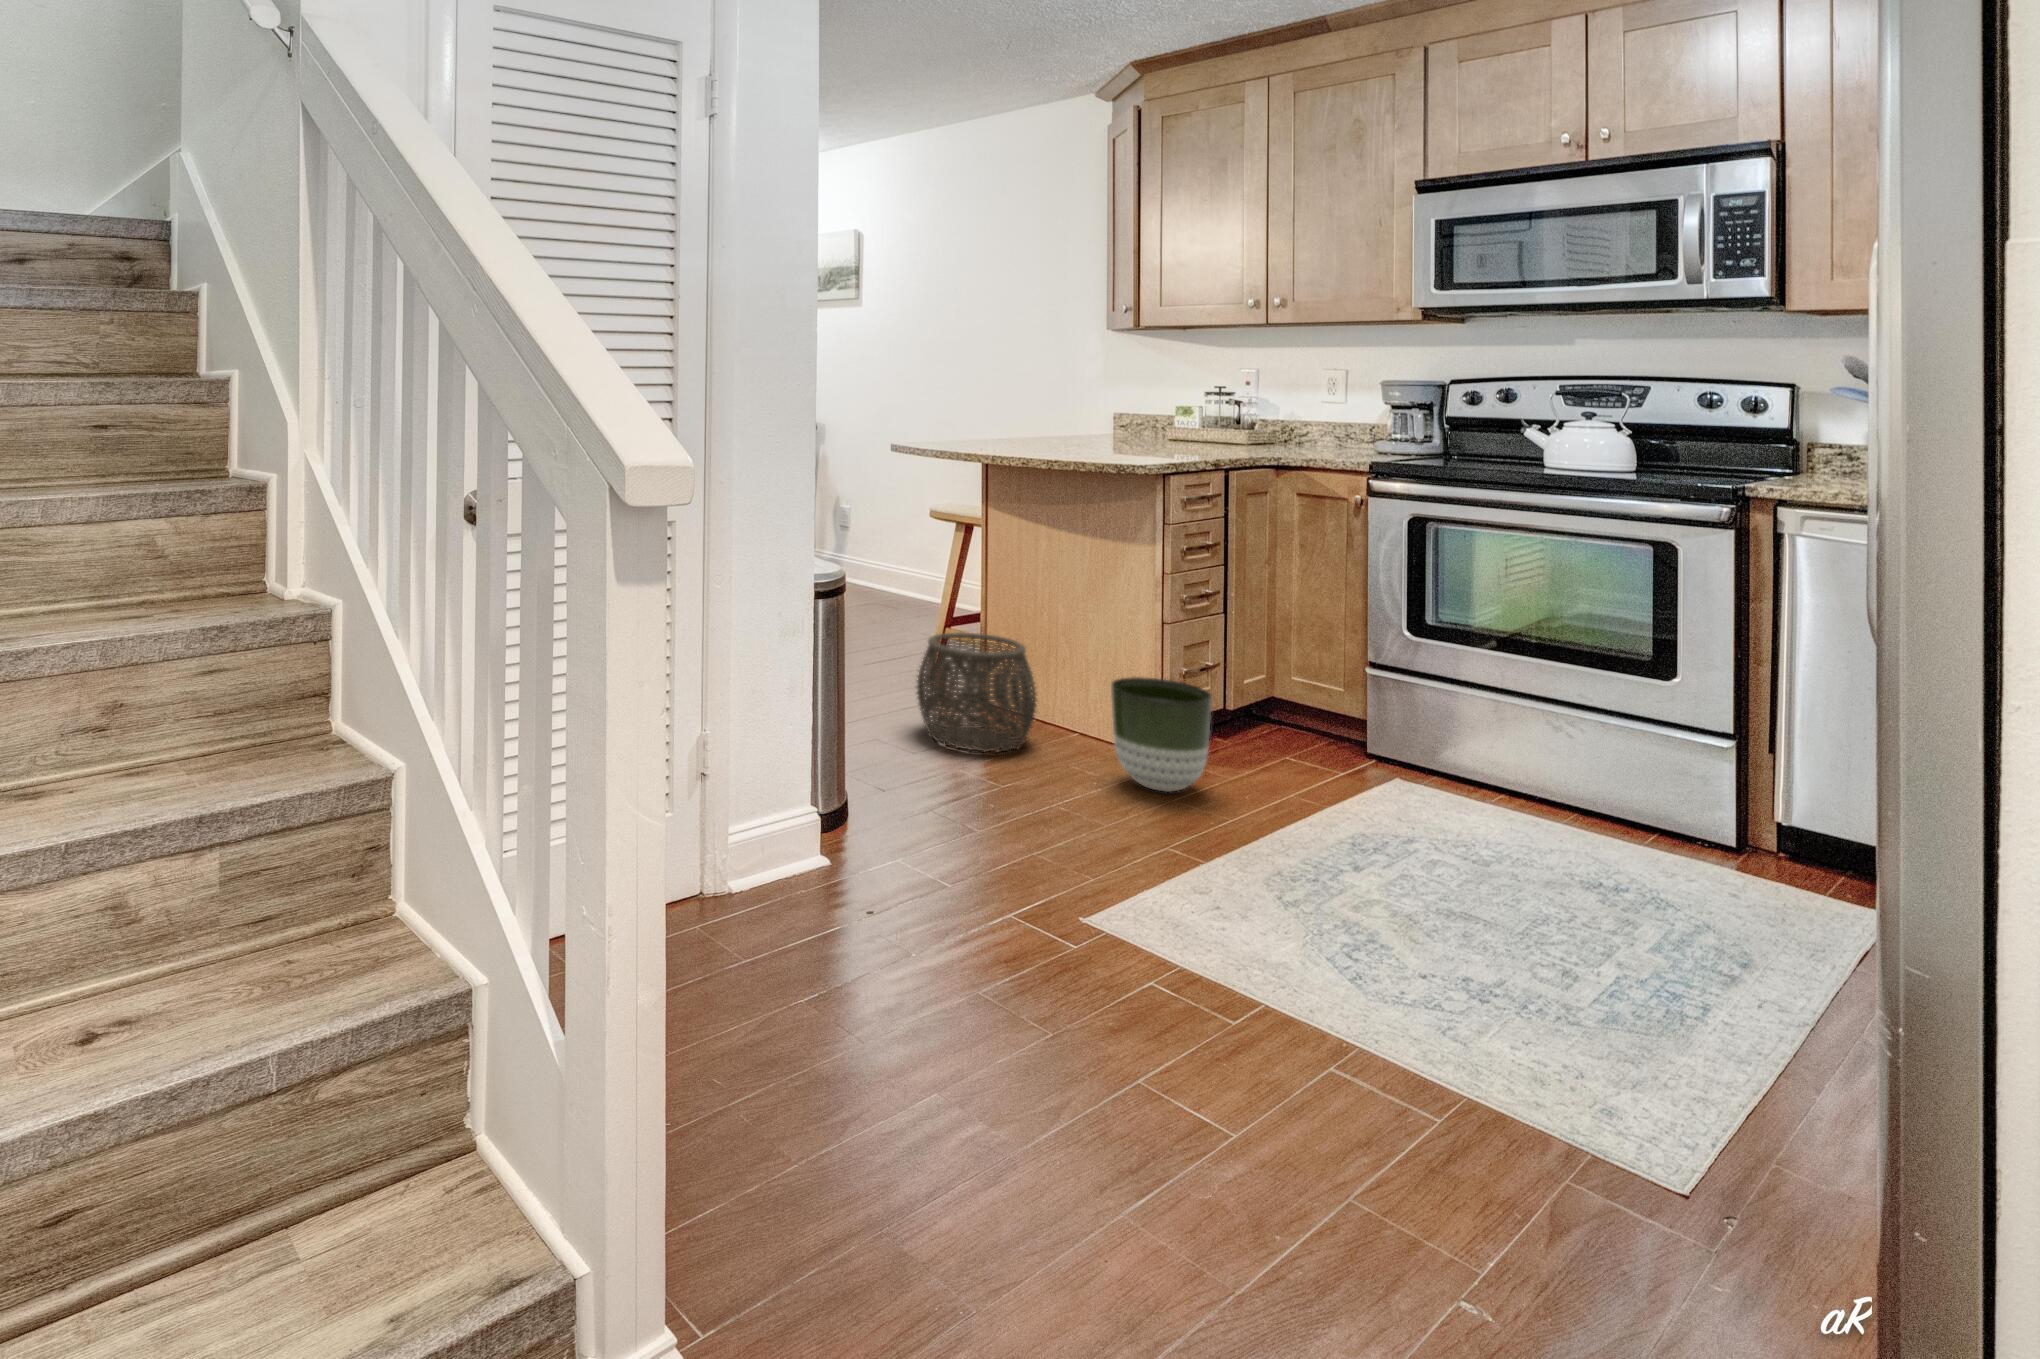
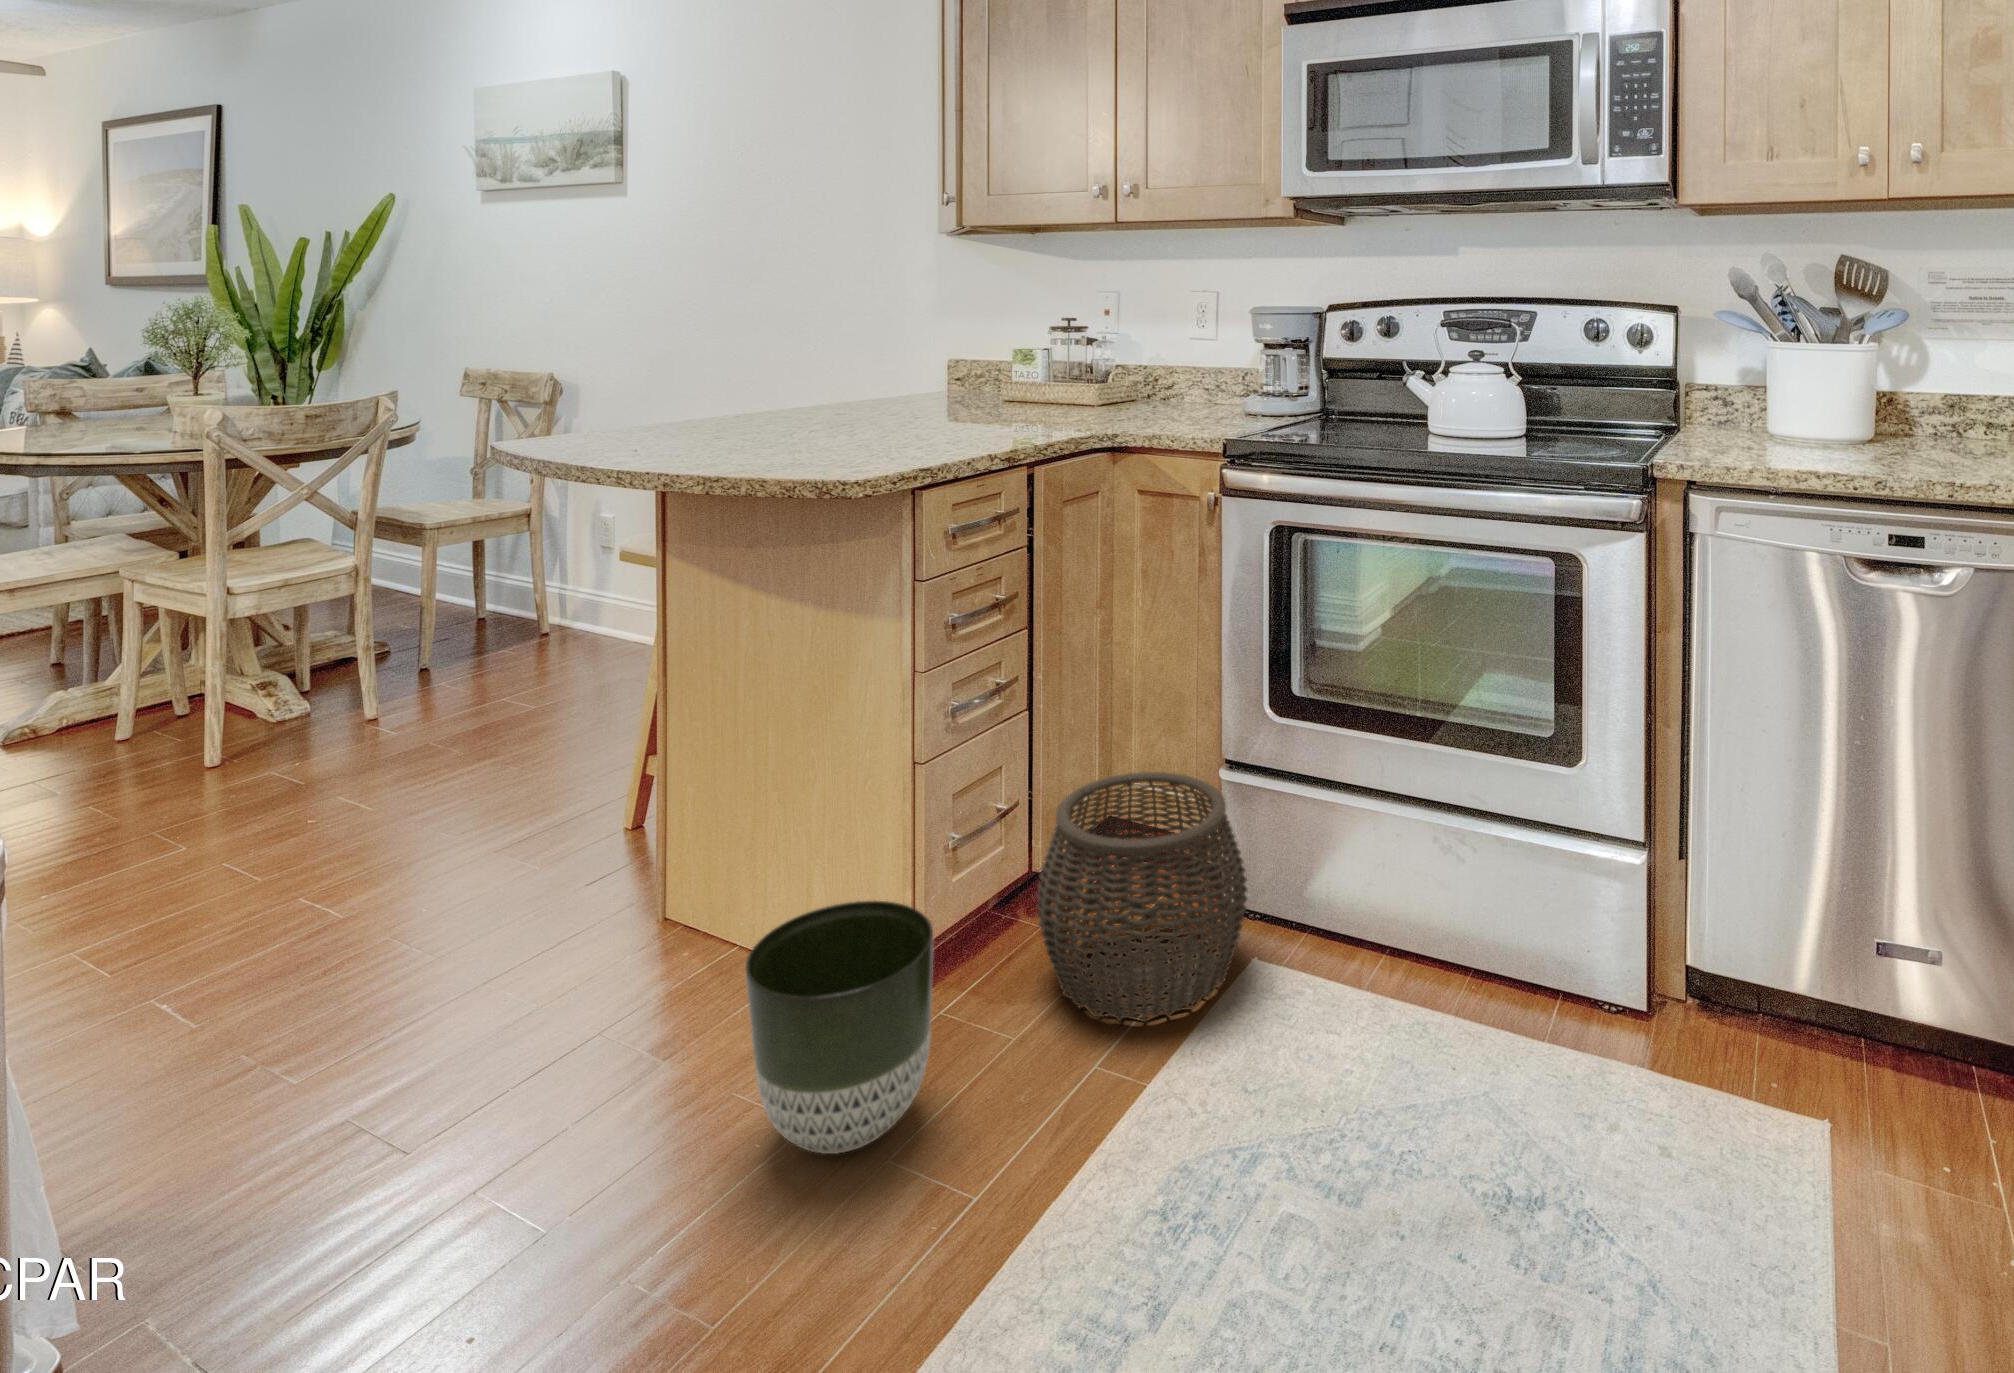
woven basket: present [917,632,1037,752] -> present [1036,772,1248,1022]

